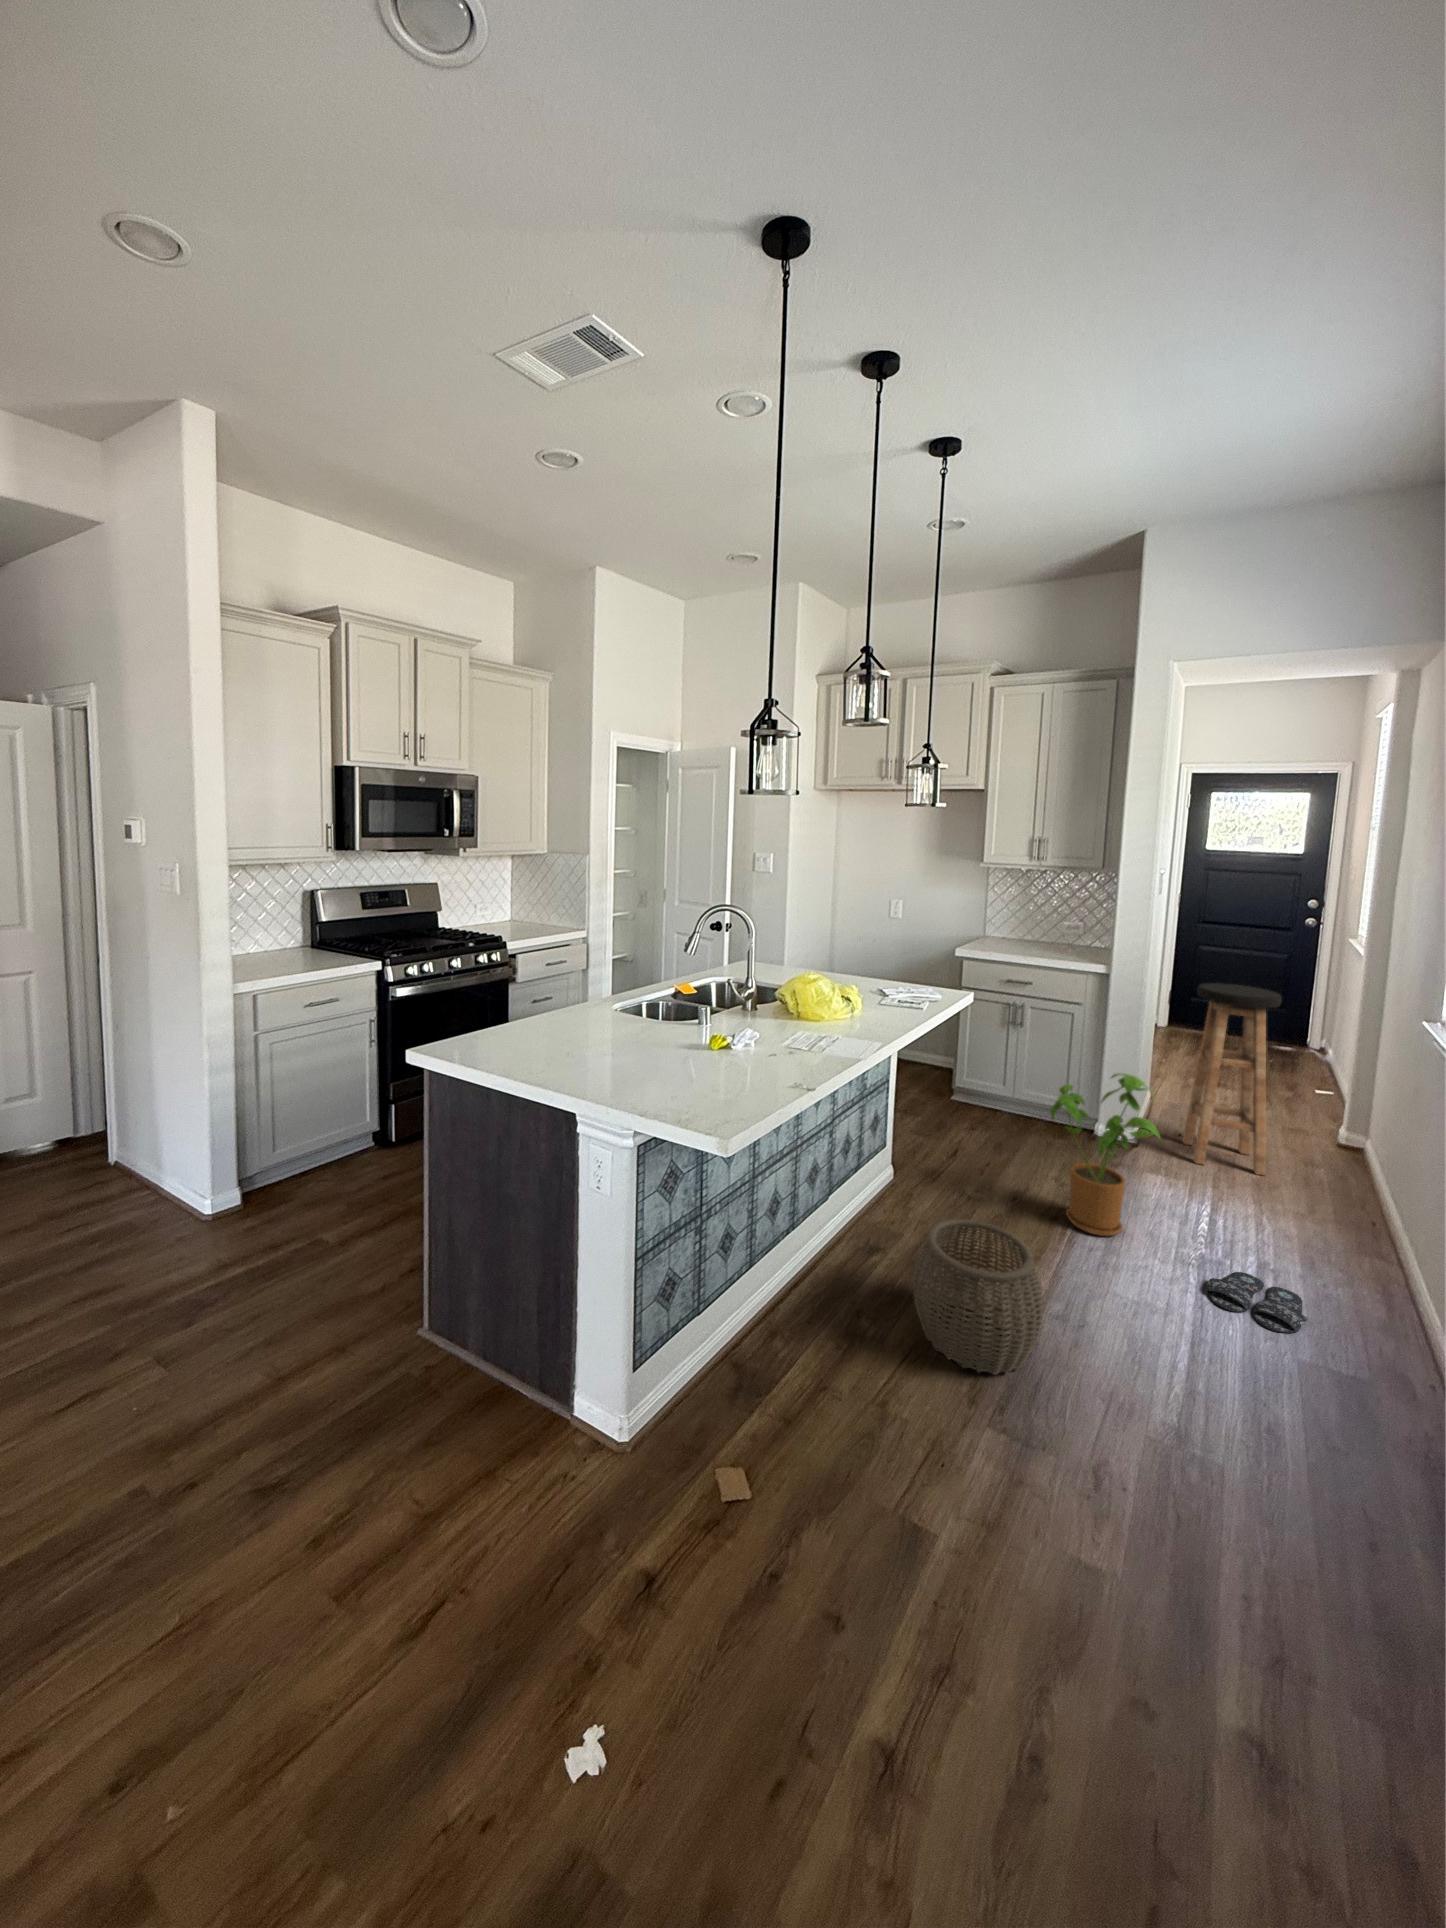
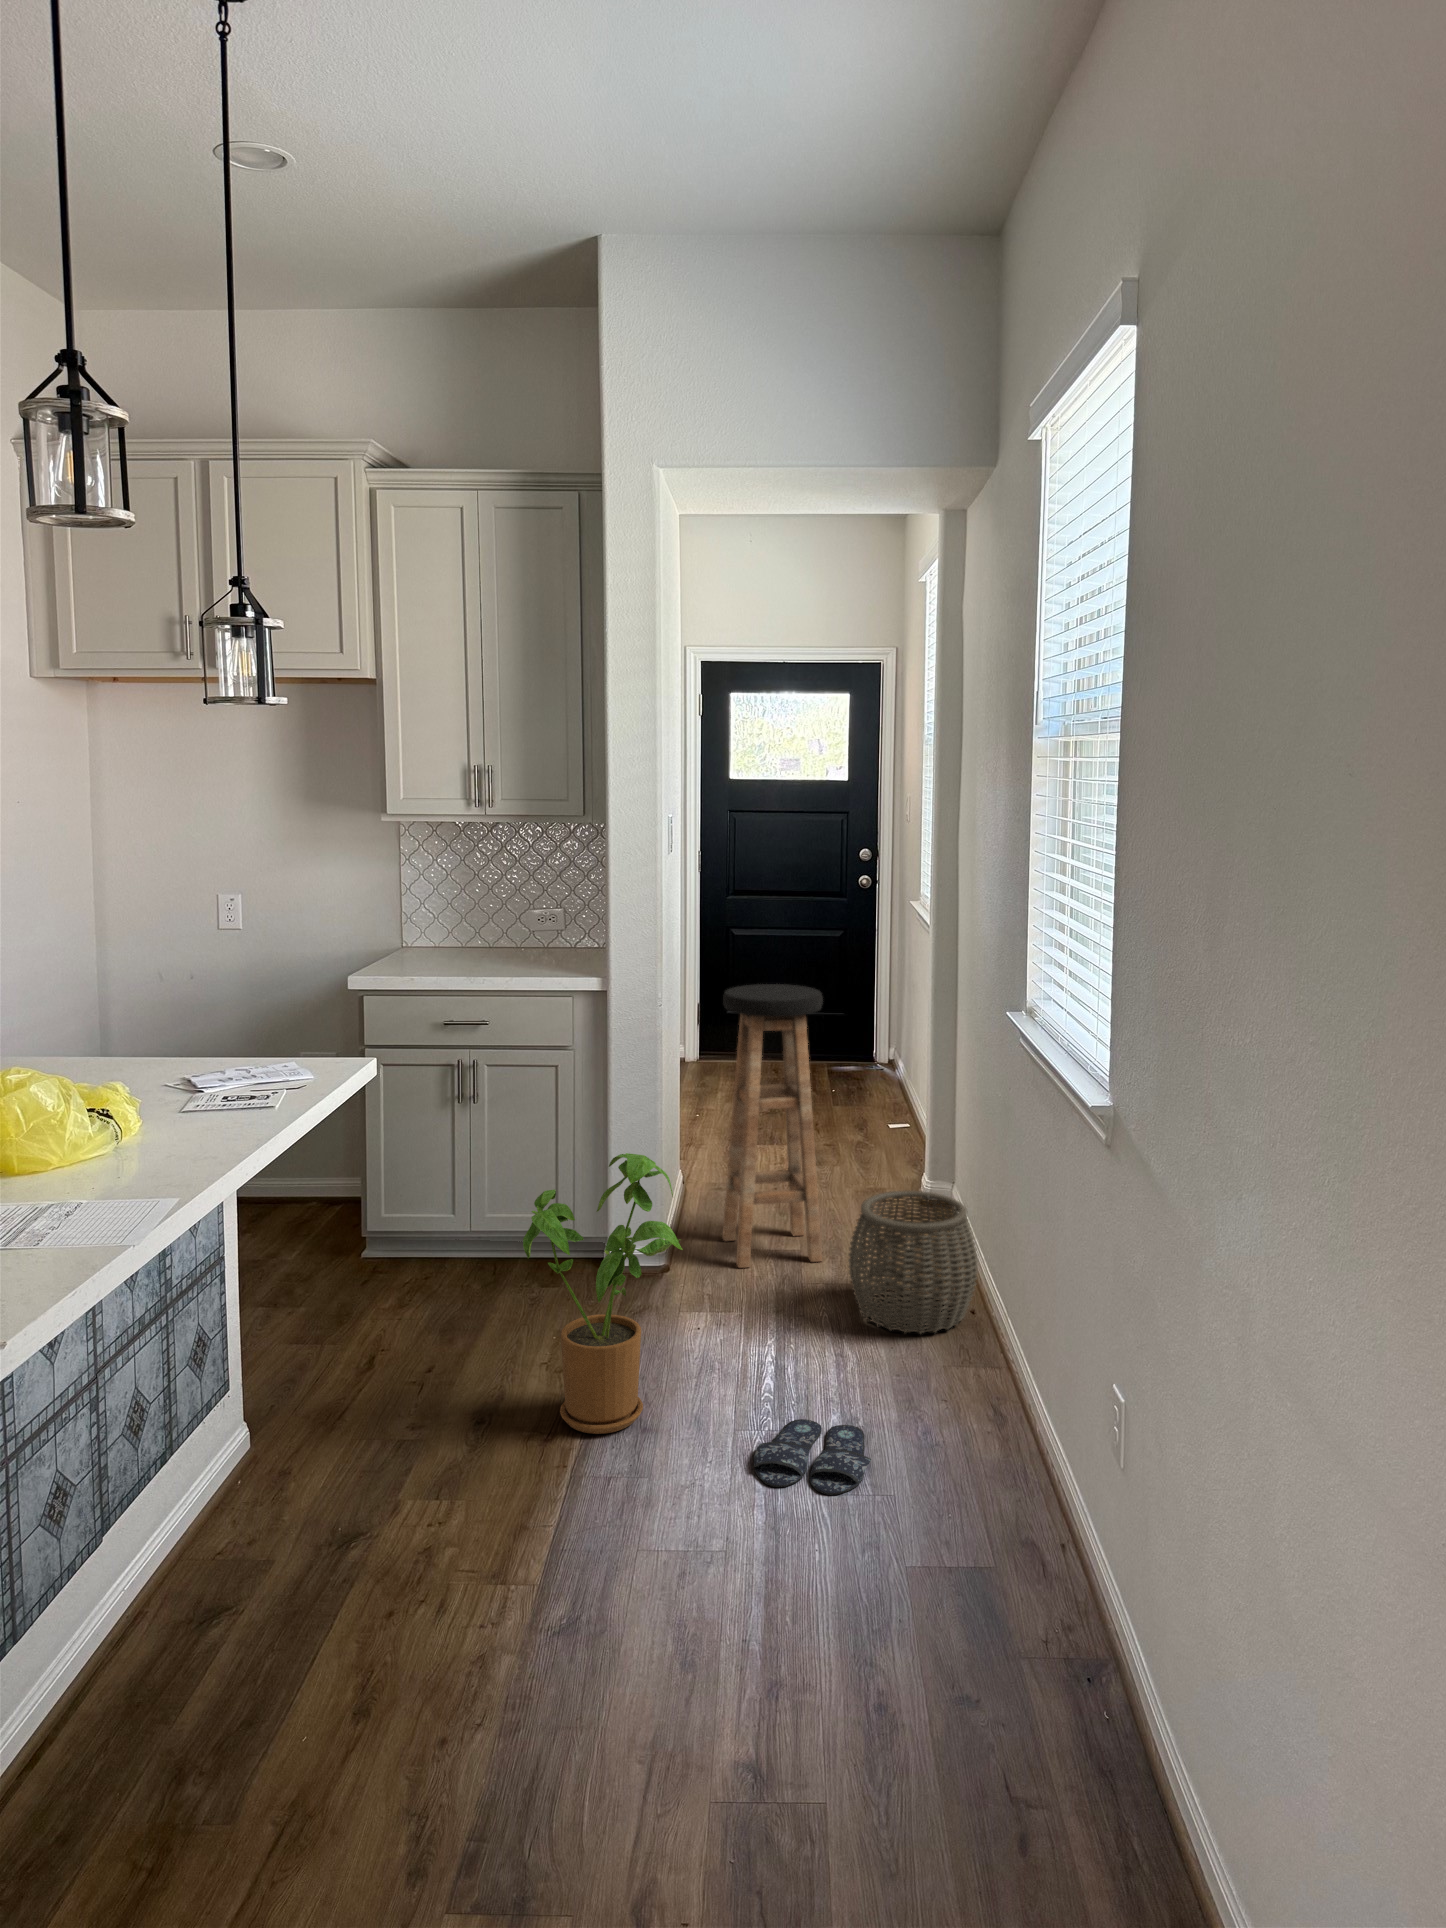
woven basket: present [913,1219,1043,1375] -> present [849,1190,978,1334]

